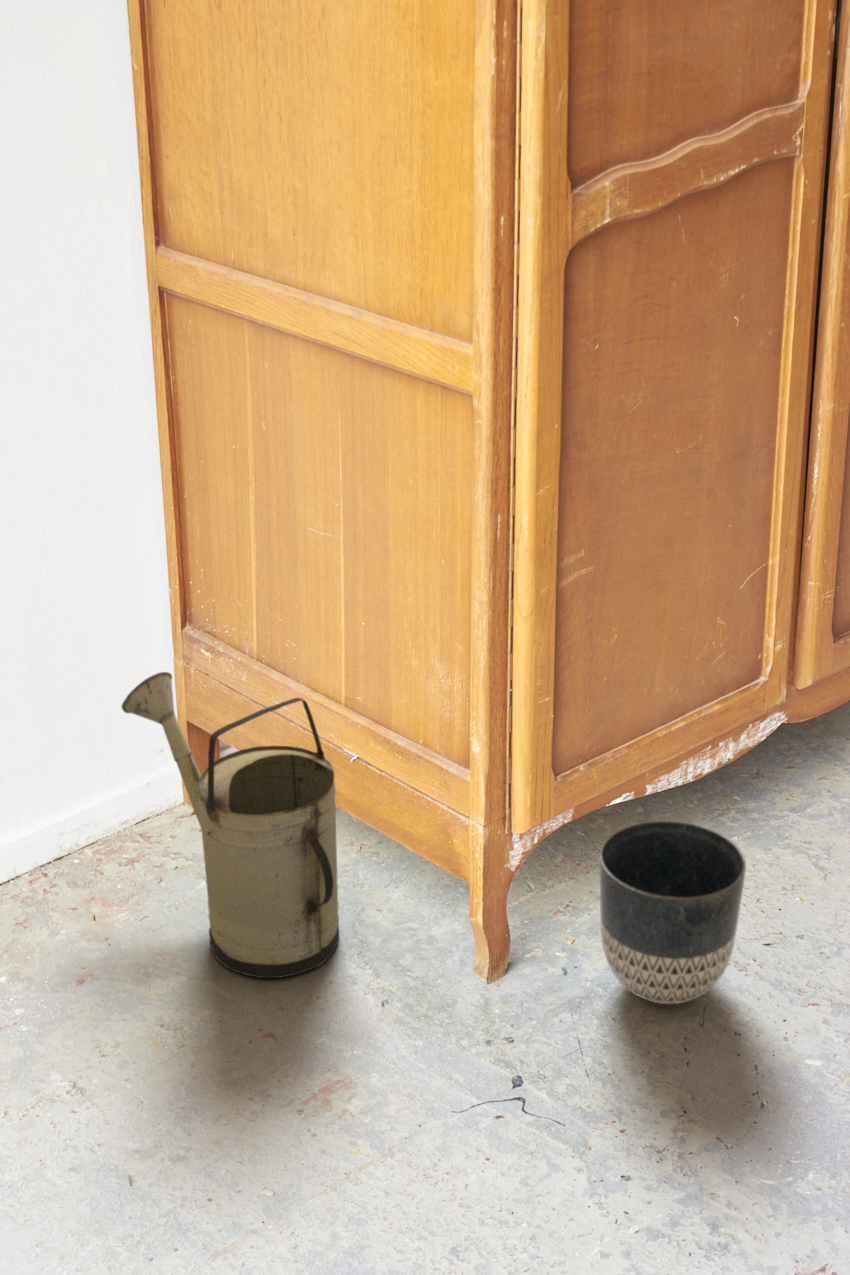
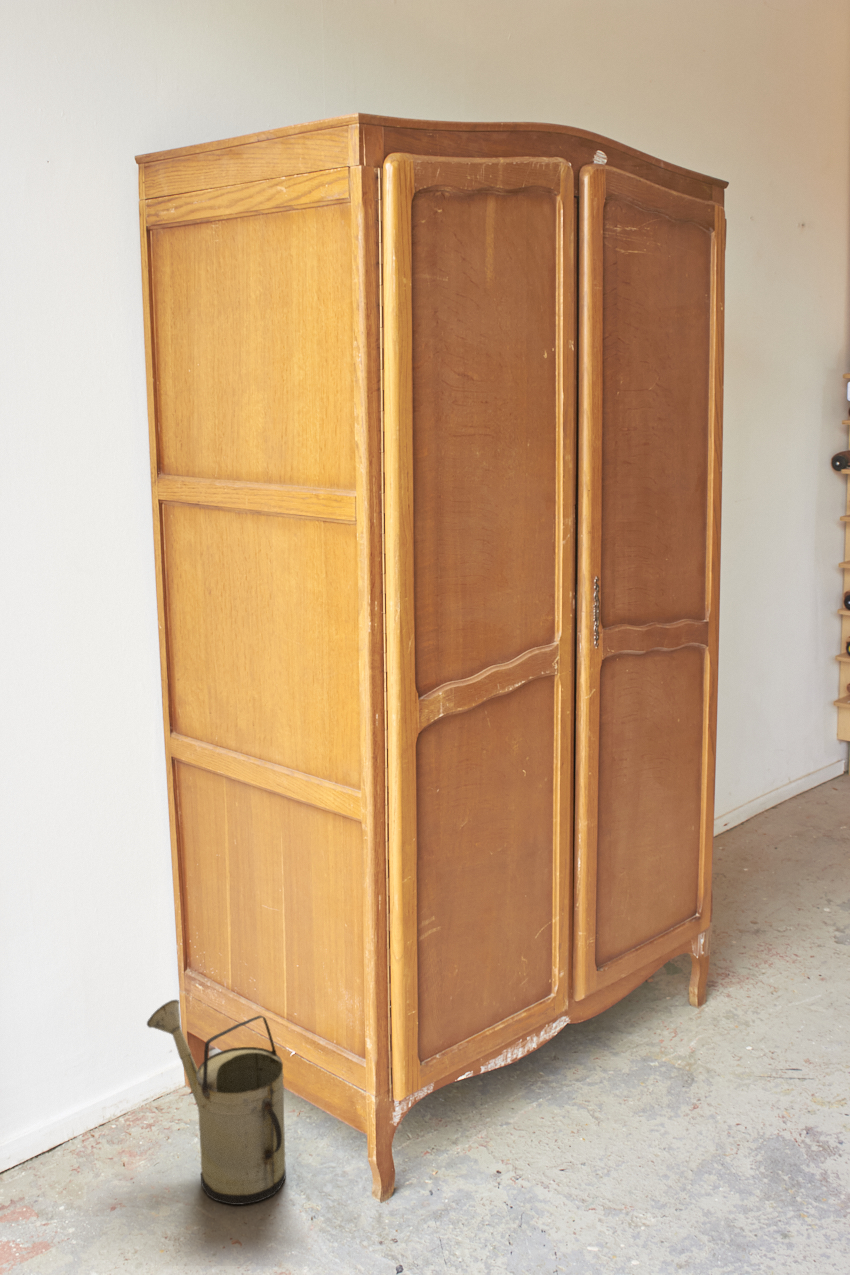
planter: present [599,821,746,1004] -> none [449,1090,538,1212]

